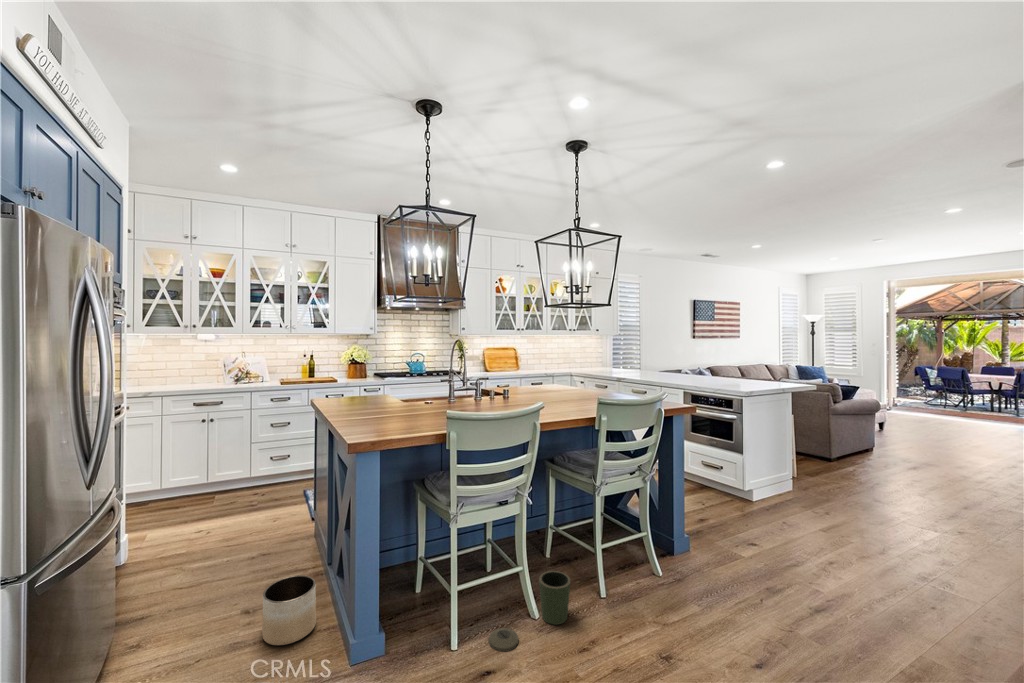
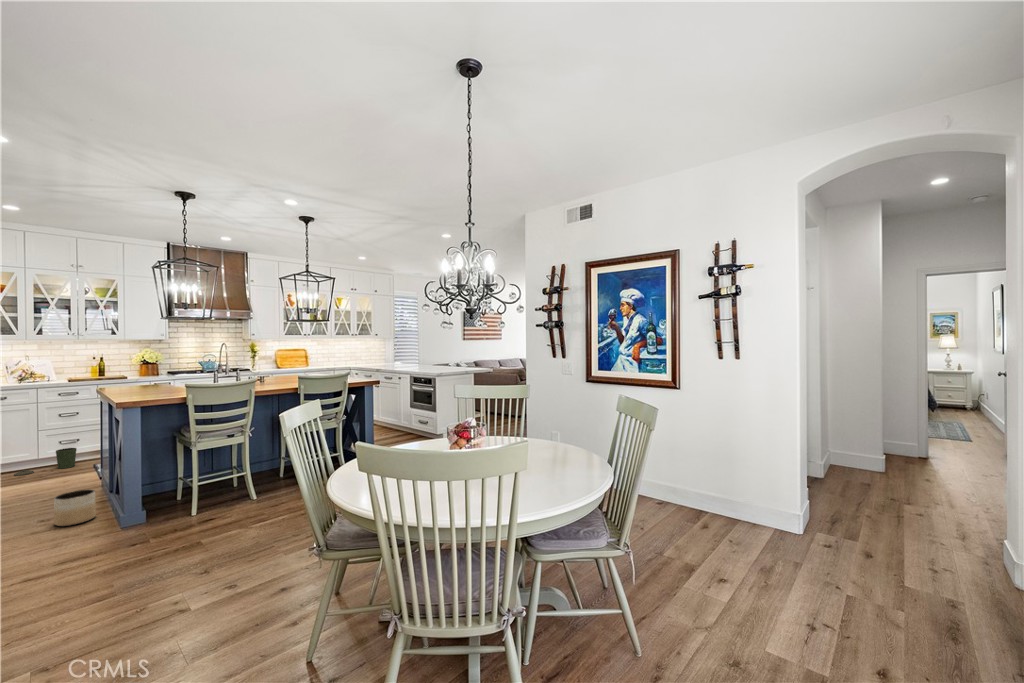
trash can: present [489,571,571,652] -> present [14,448,76,476]

